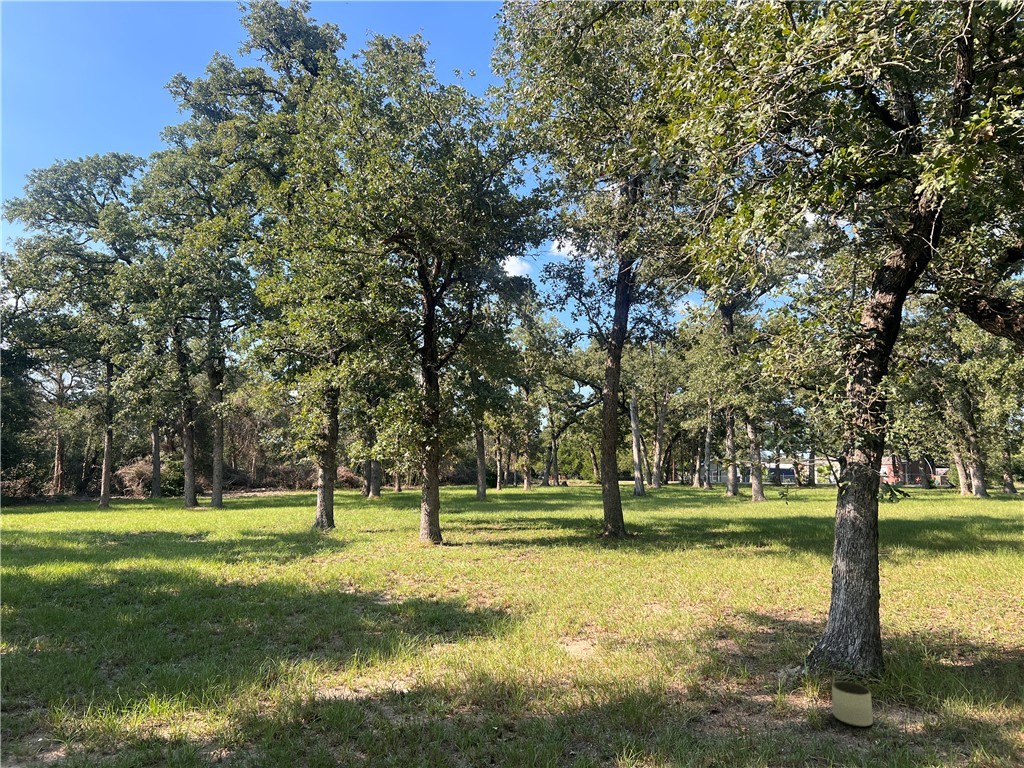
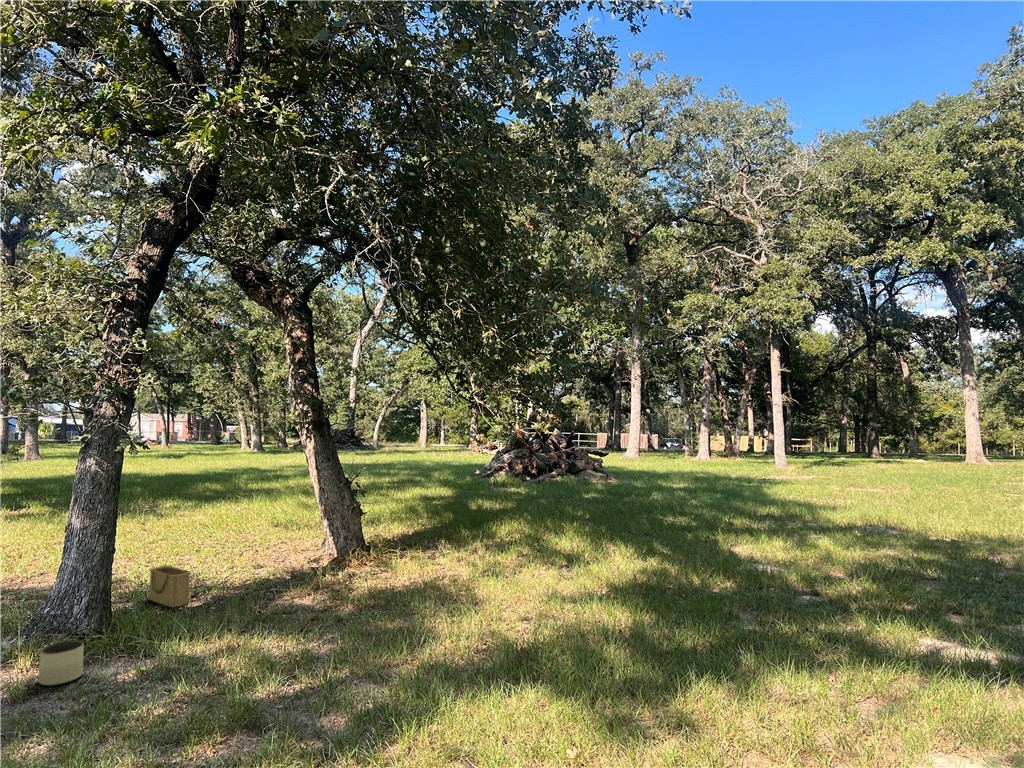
basket: none [912,624,966,677] -> present [149,565,191,607]

